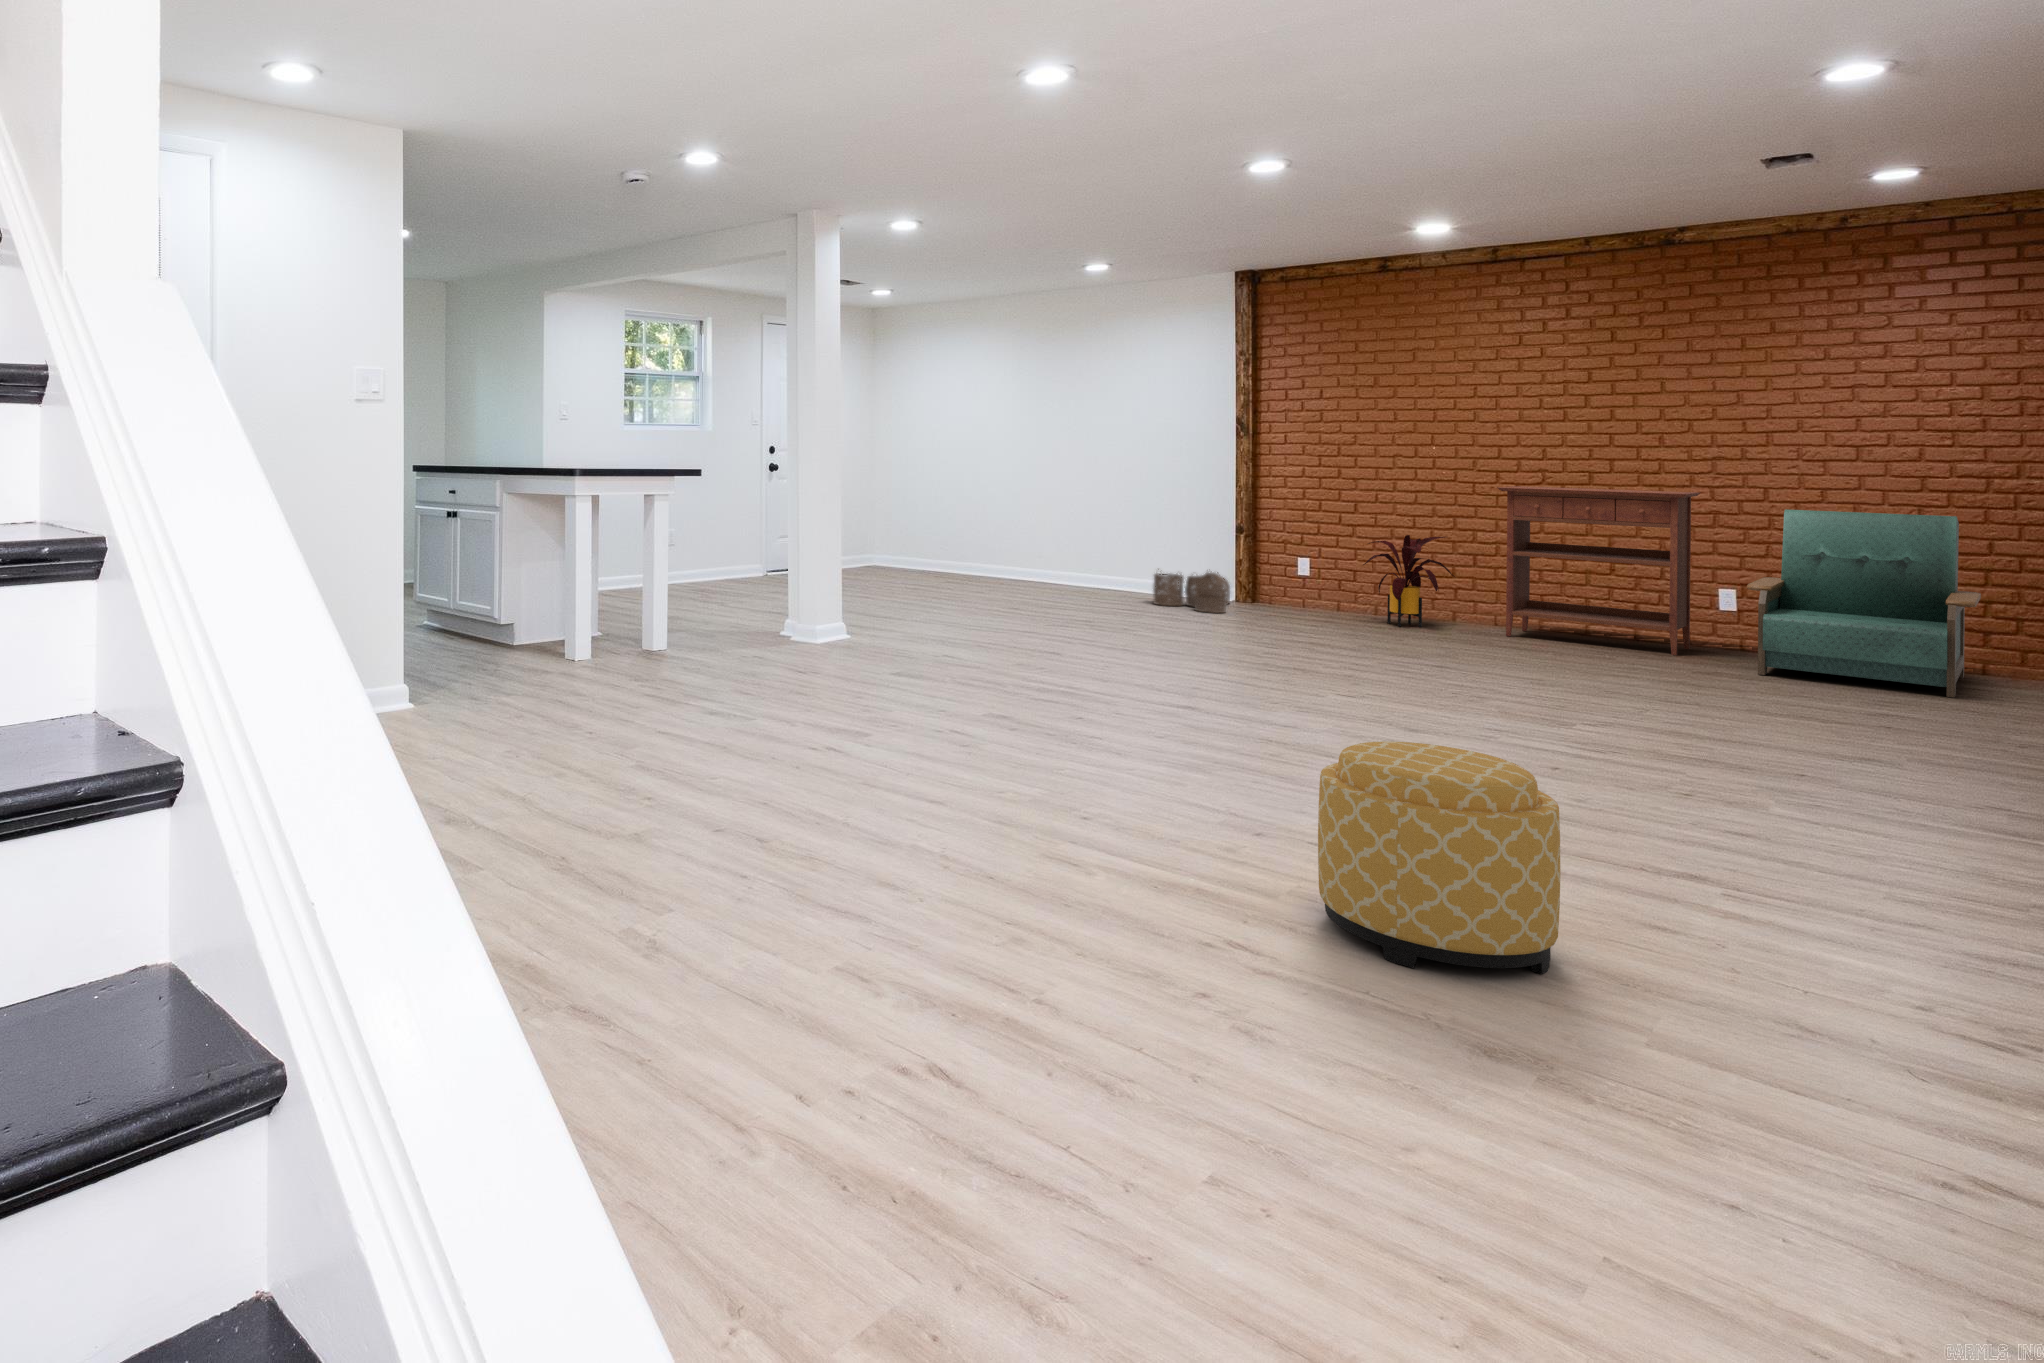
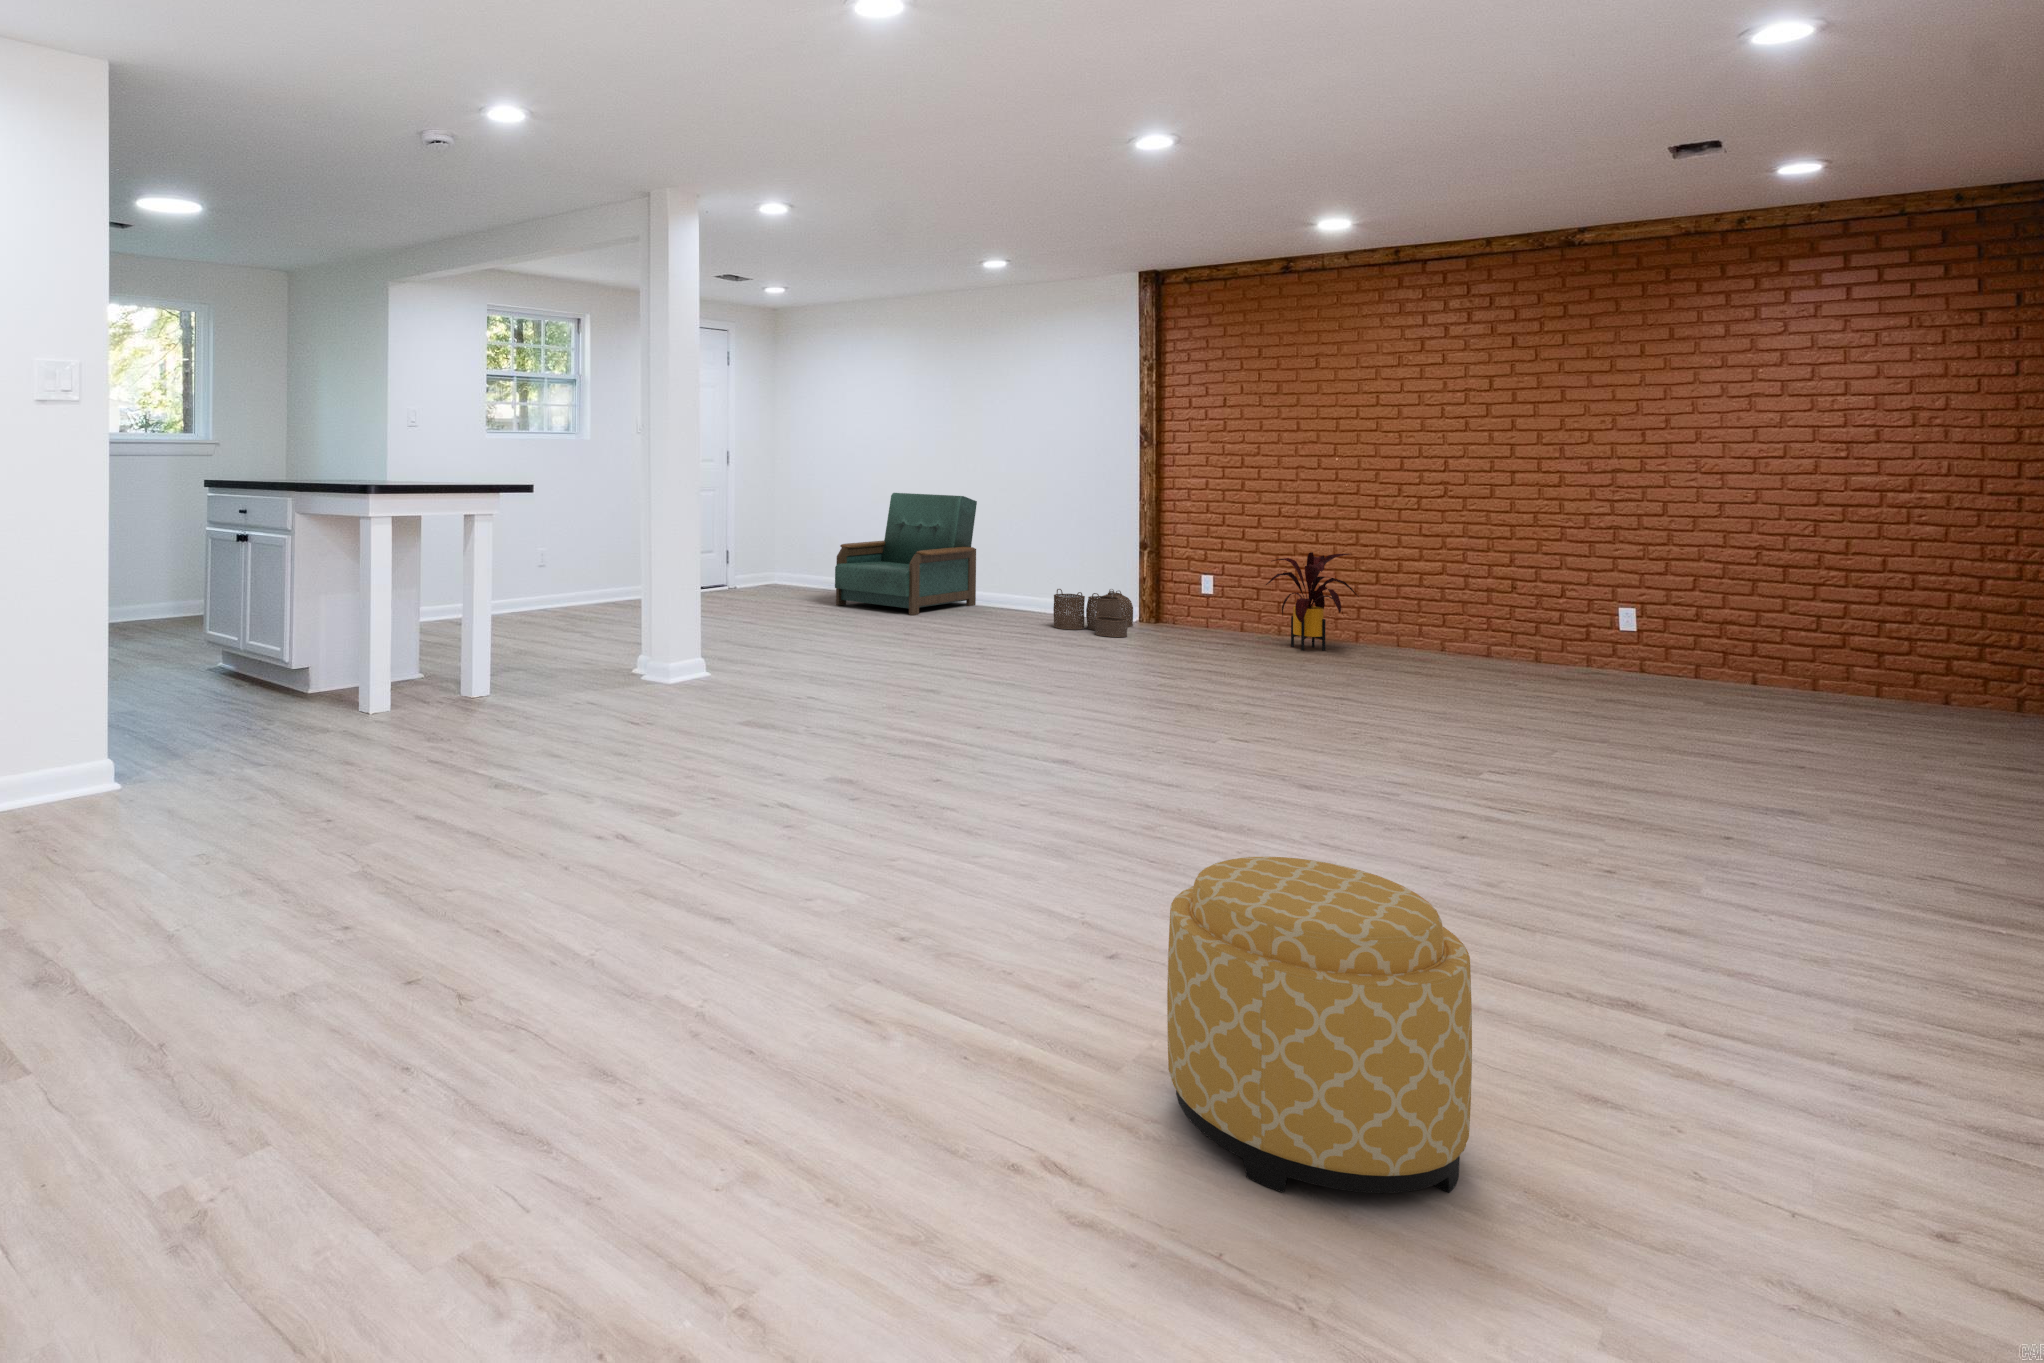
console table: present [1497,486,1700,655] -> none [1400,500,1602,680]
armchair: present [1747,509,1981,697] -> present [835,493,977,615]

